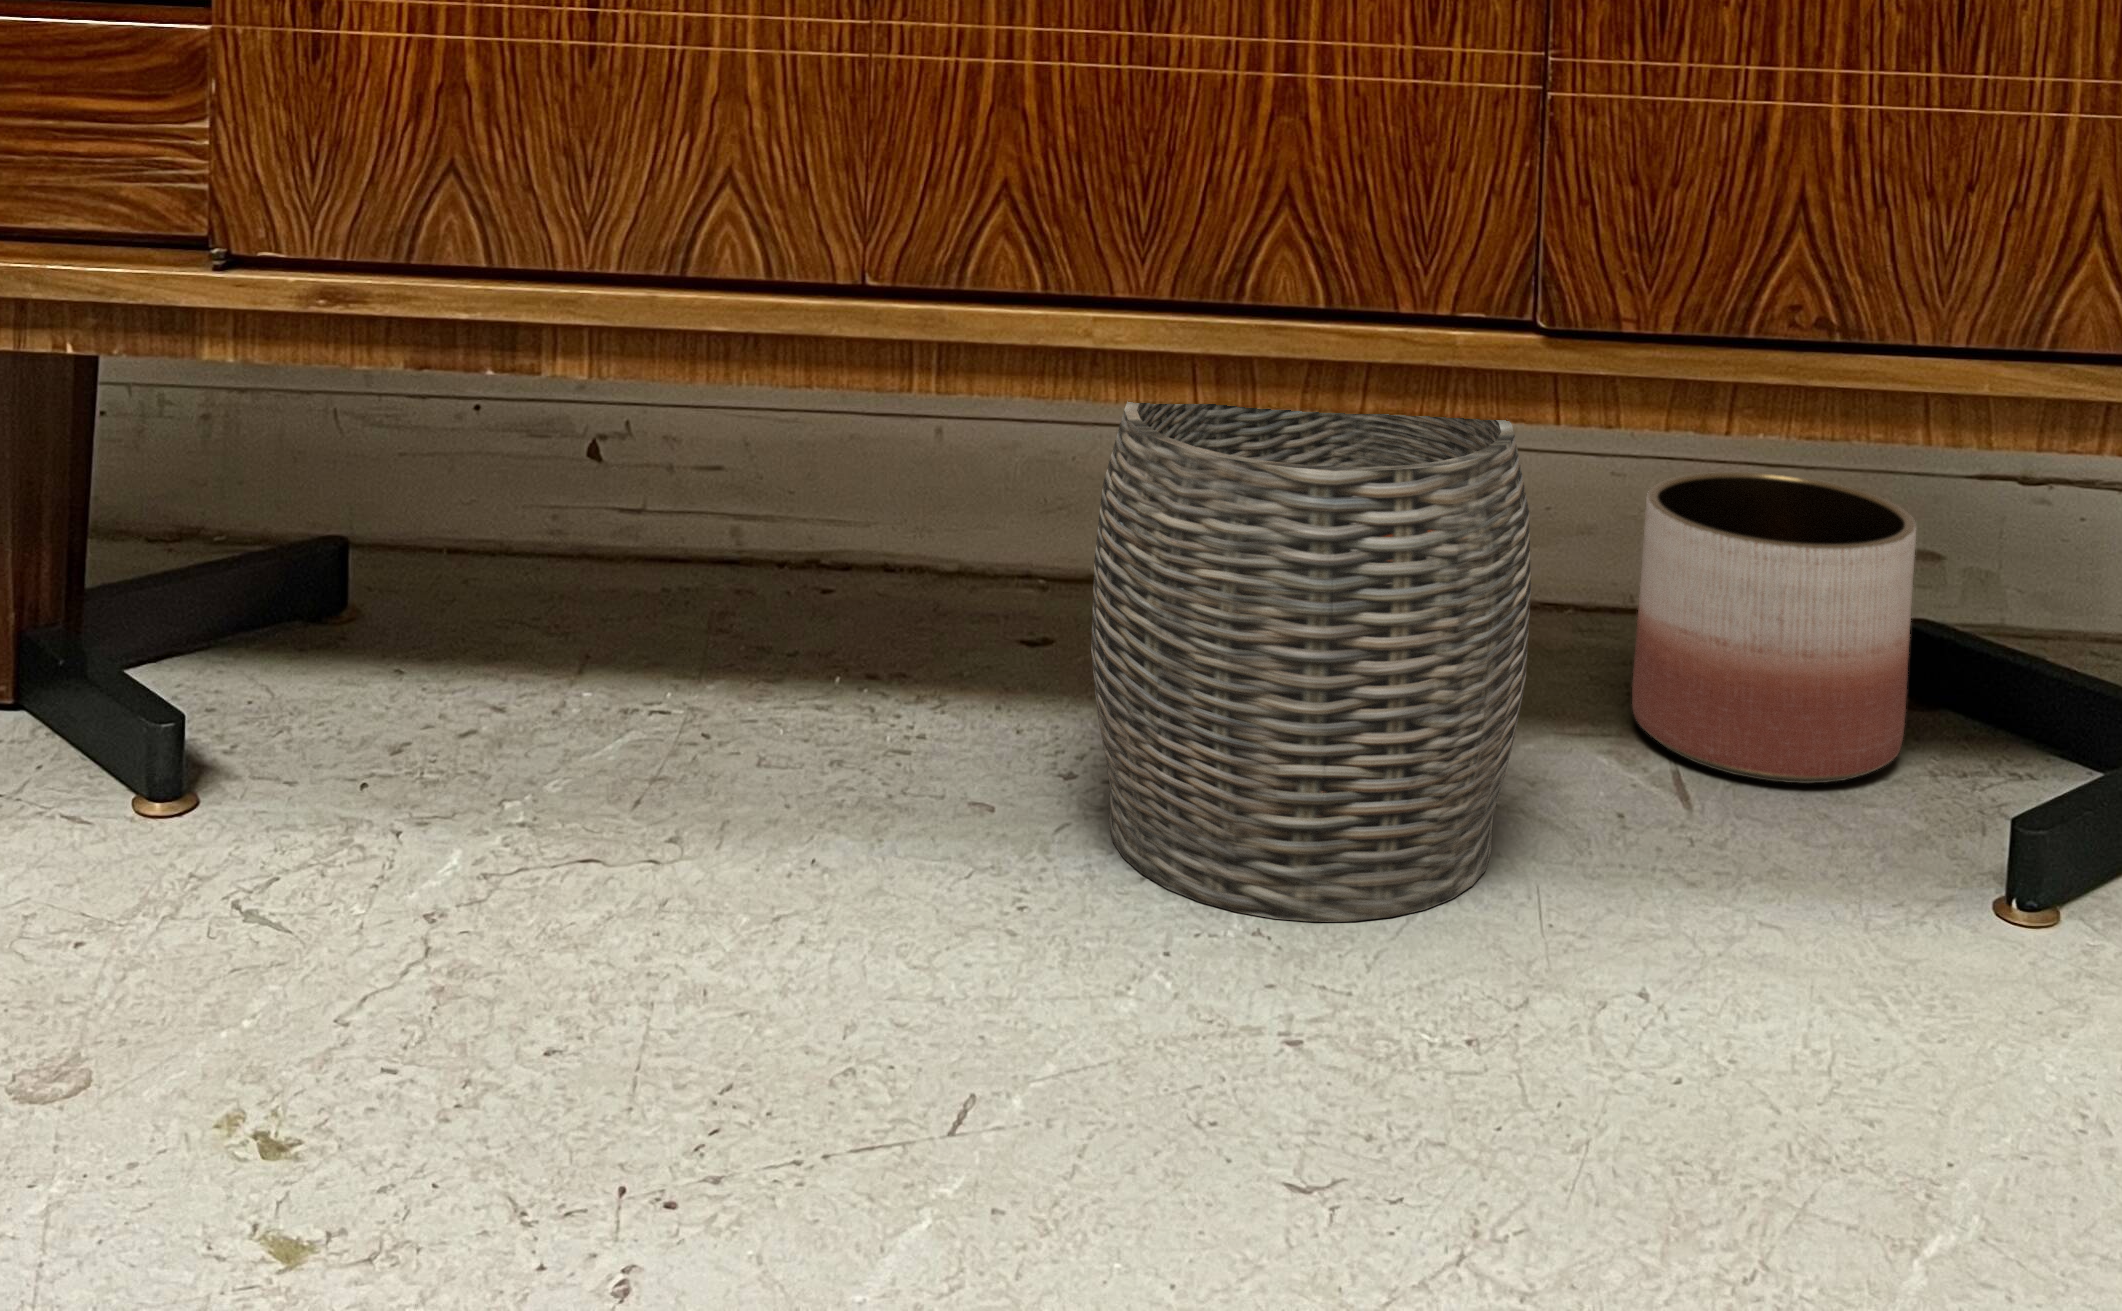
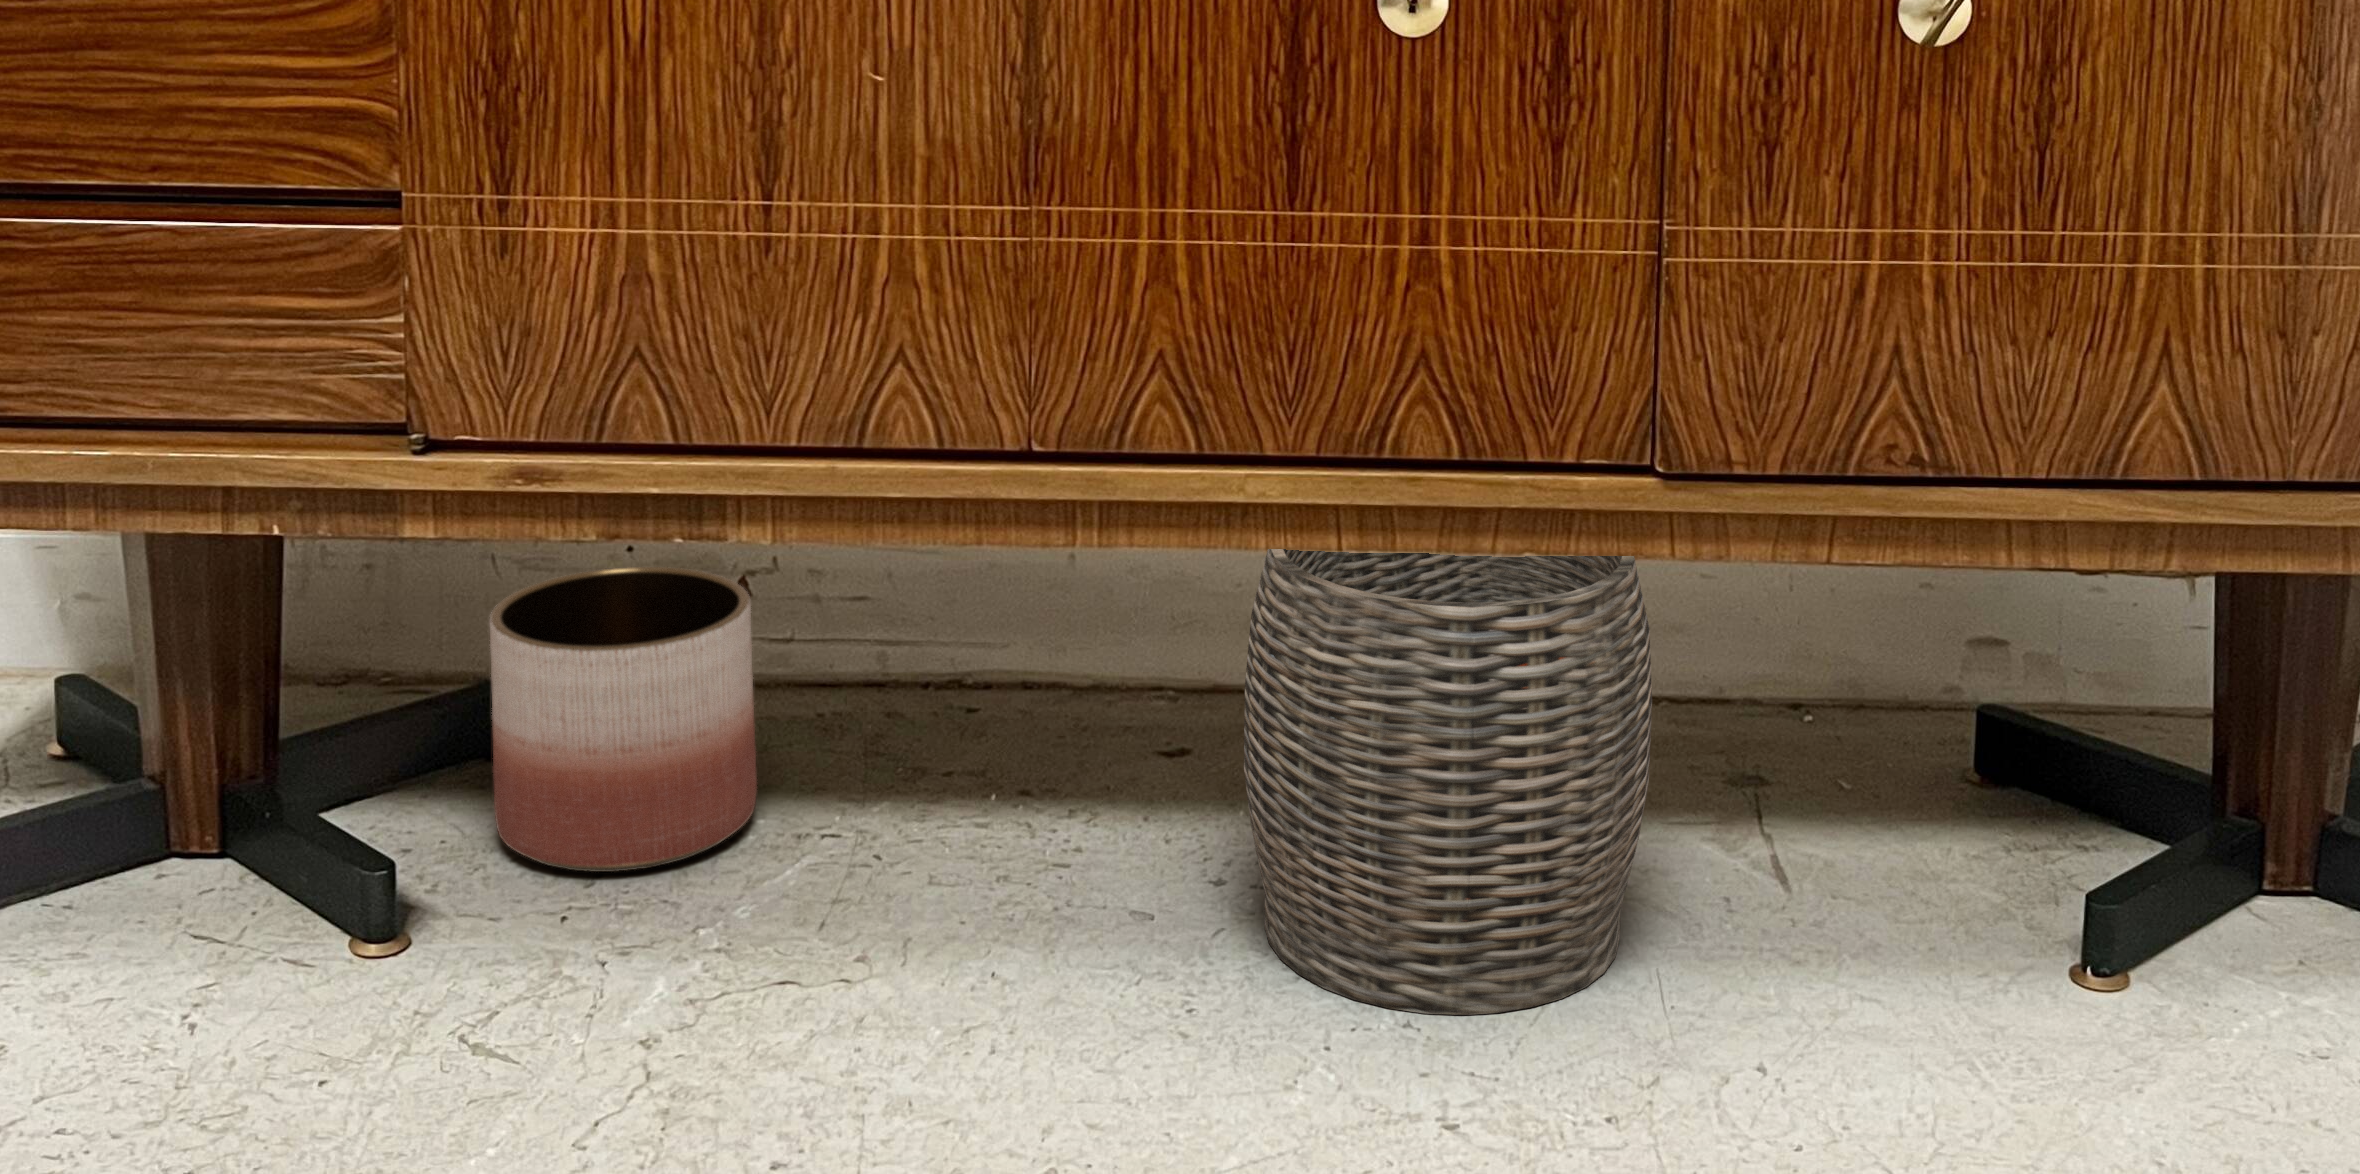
planter: present [1632,472,1916,783] -> present [490,567,757,872]

